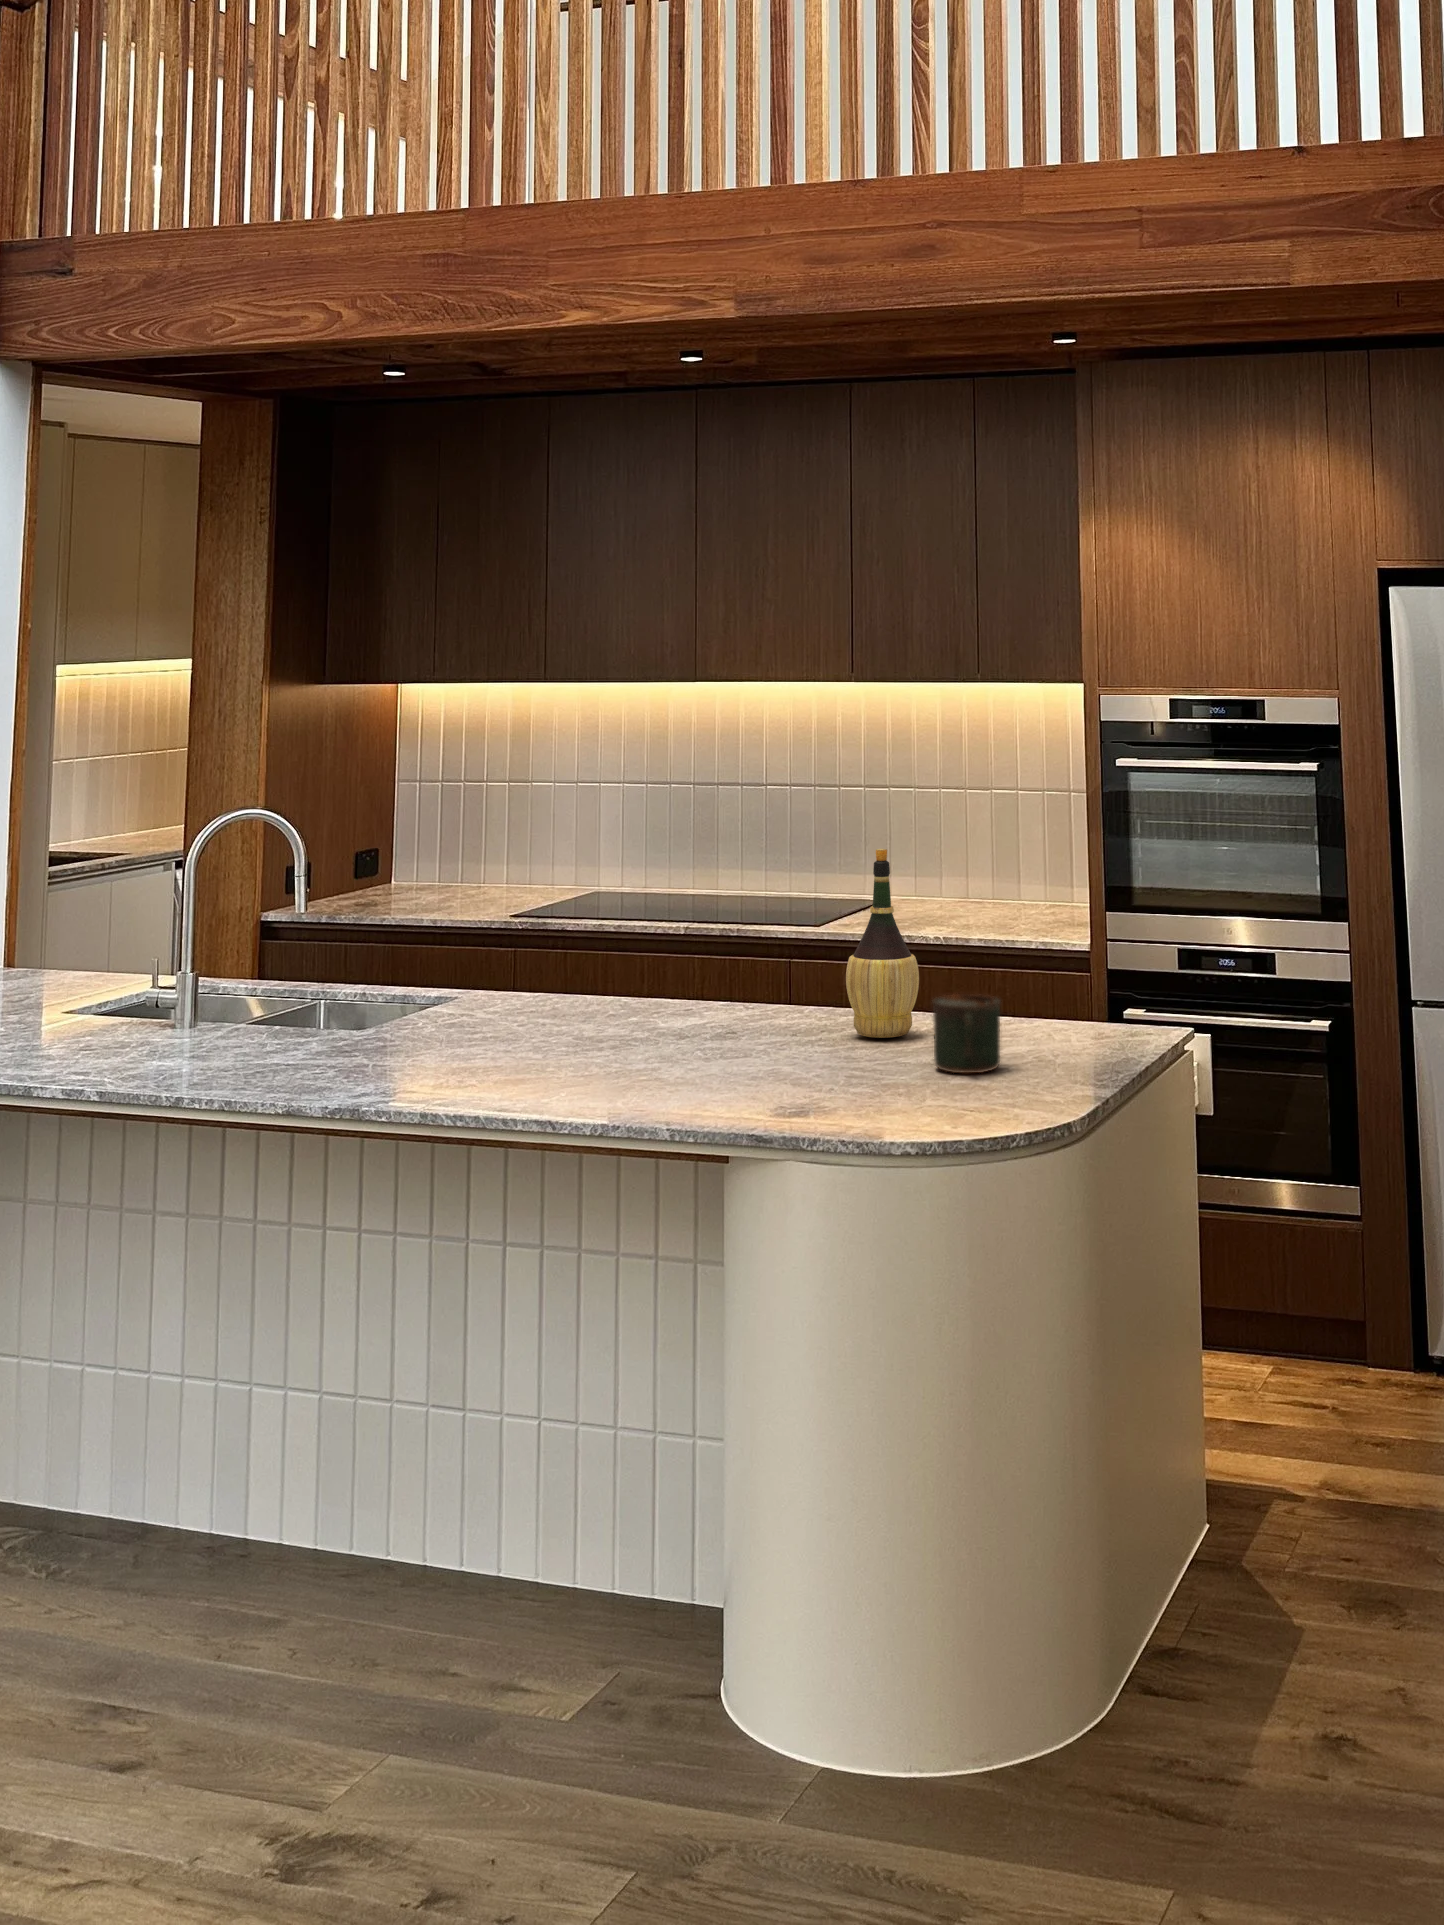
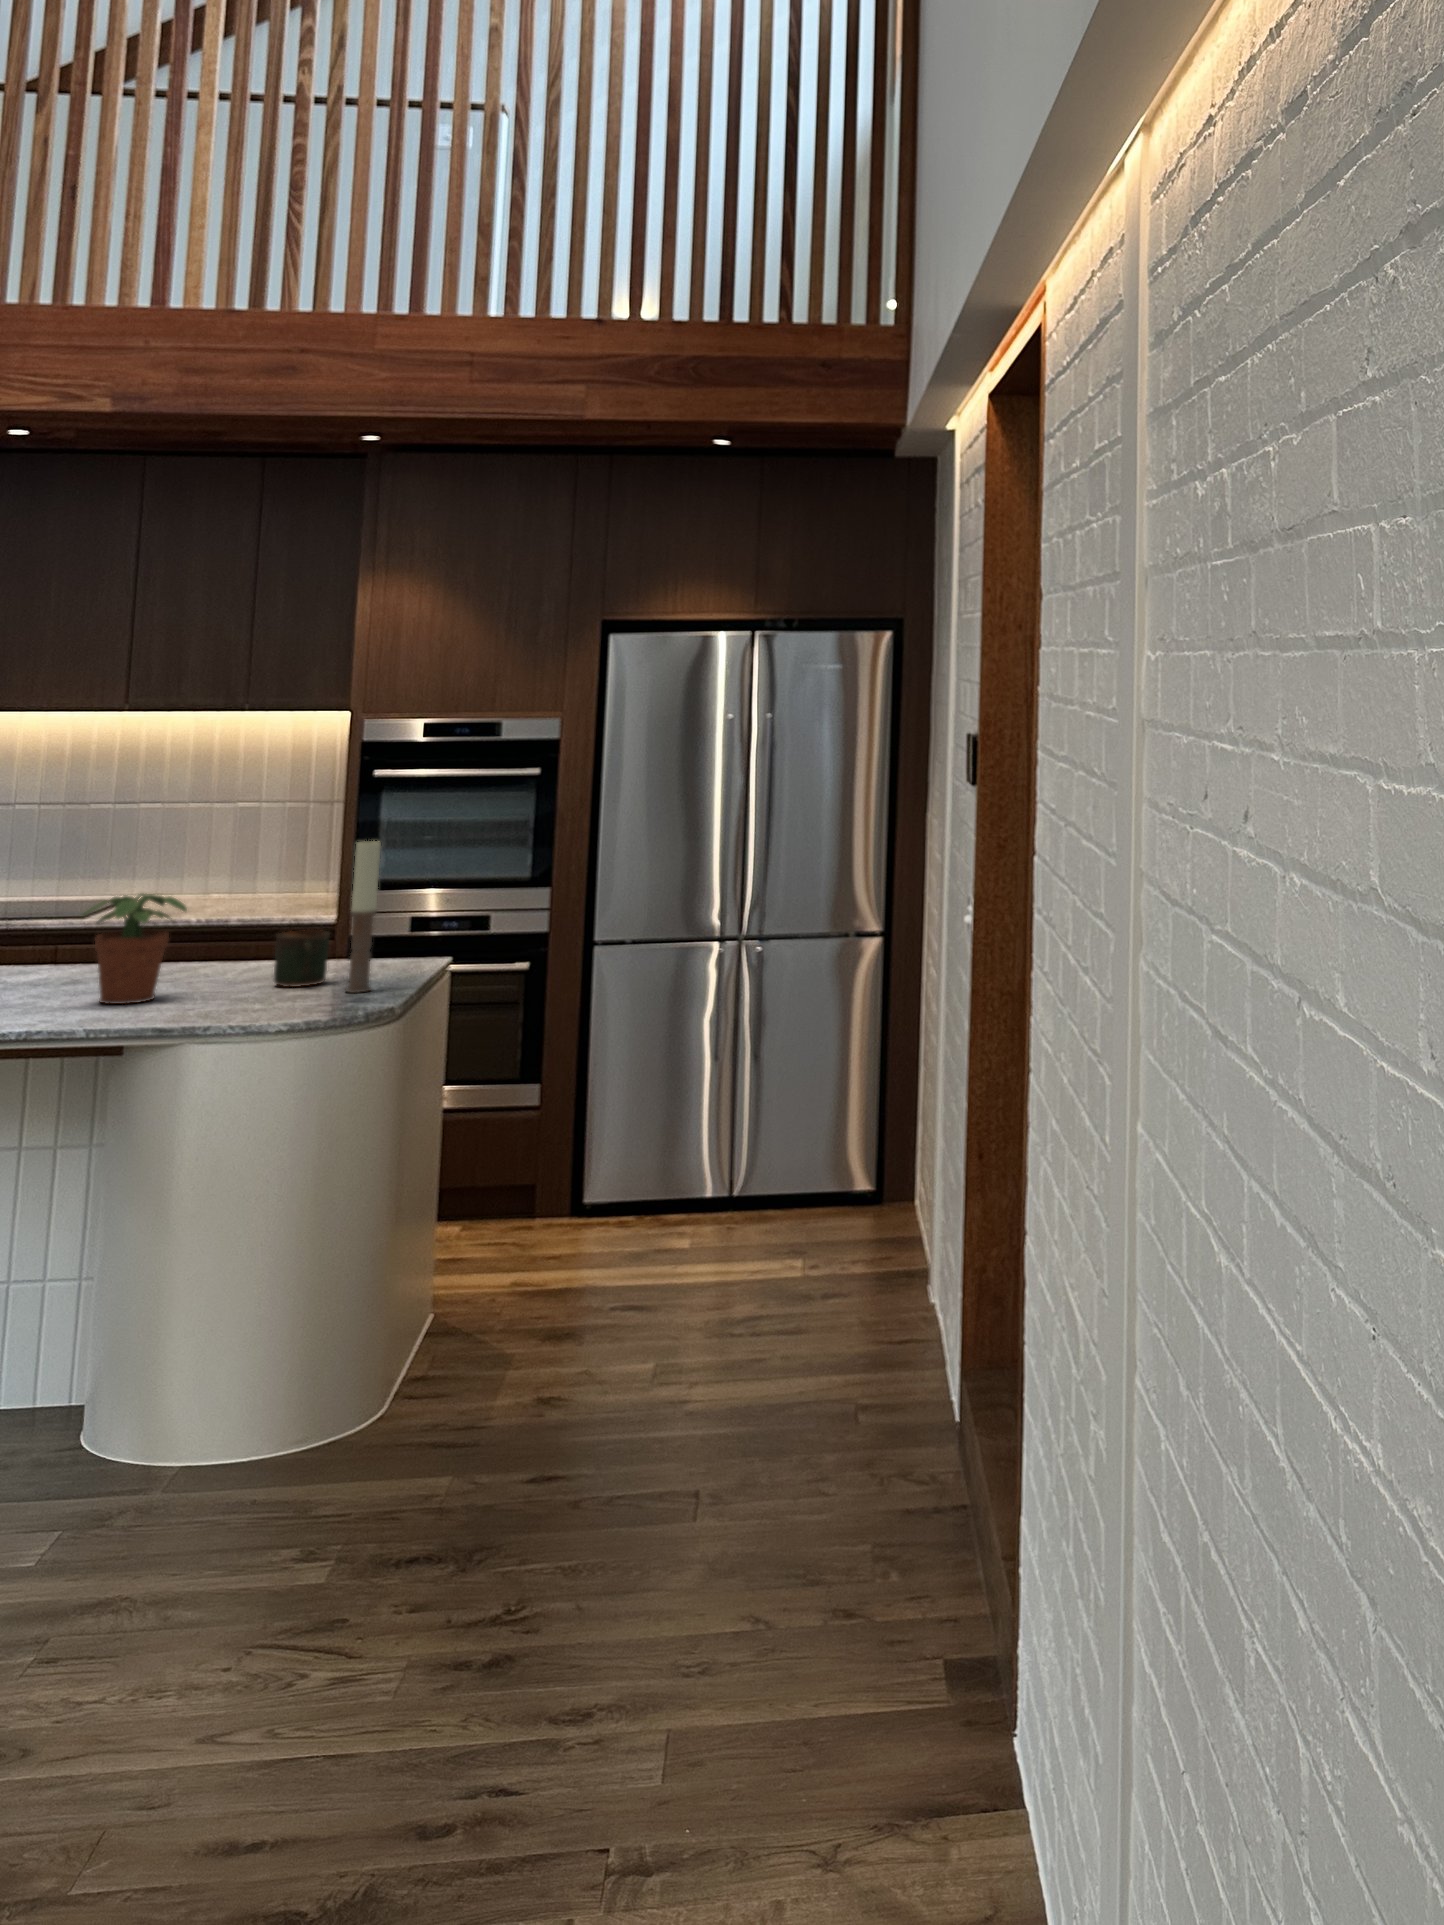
wine bottle: present [846,849,919,1038] -> none [187,830,248,973]
candle: none [1010,877,1047,1094] -> present [346,840,381,993]
potted plant: none [686,935,812,1083] -> present [84,894,187,1004]

